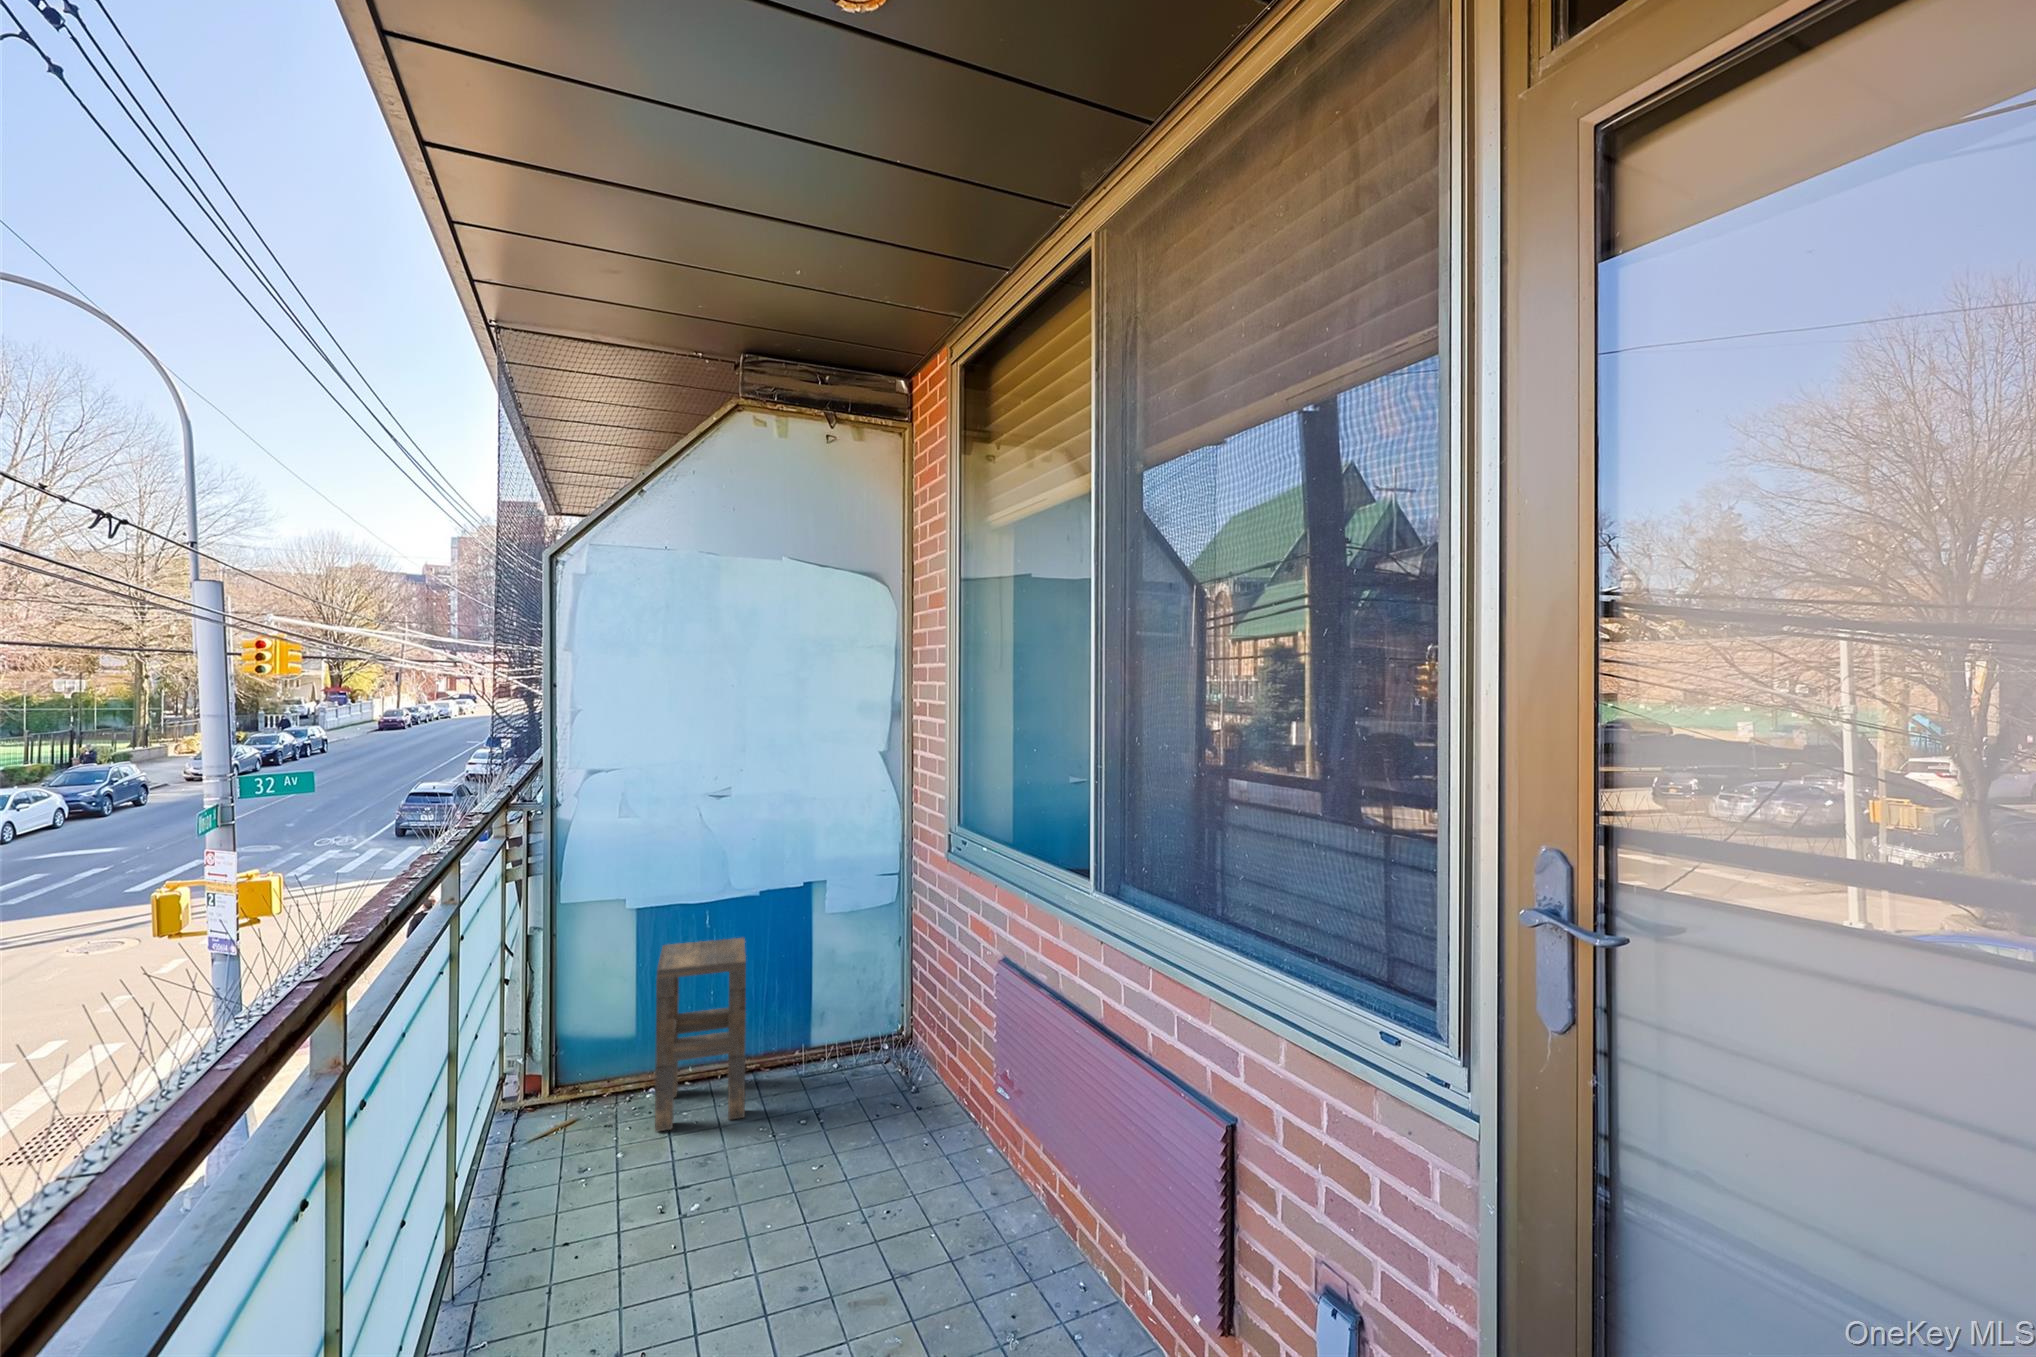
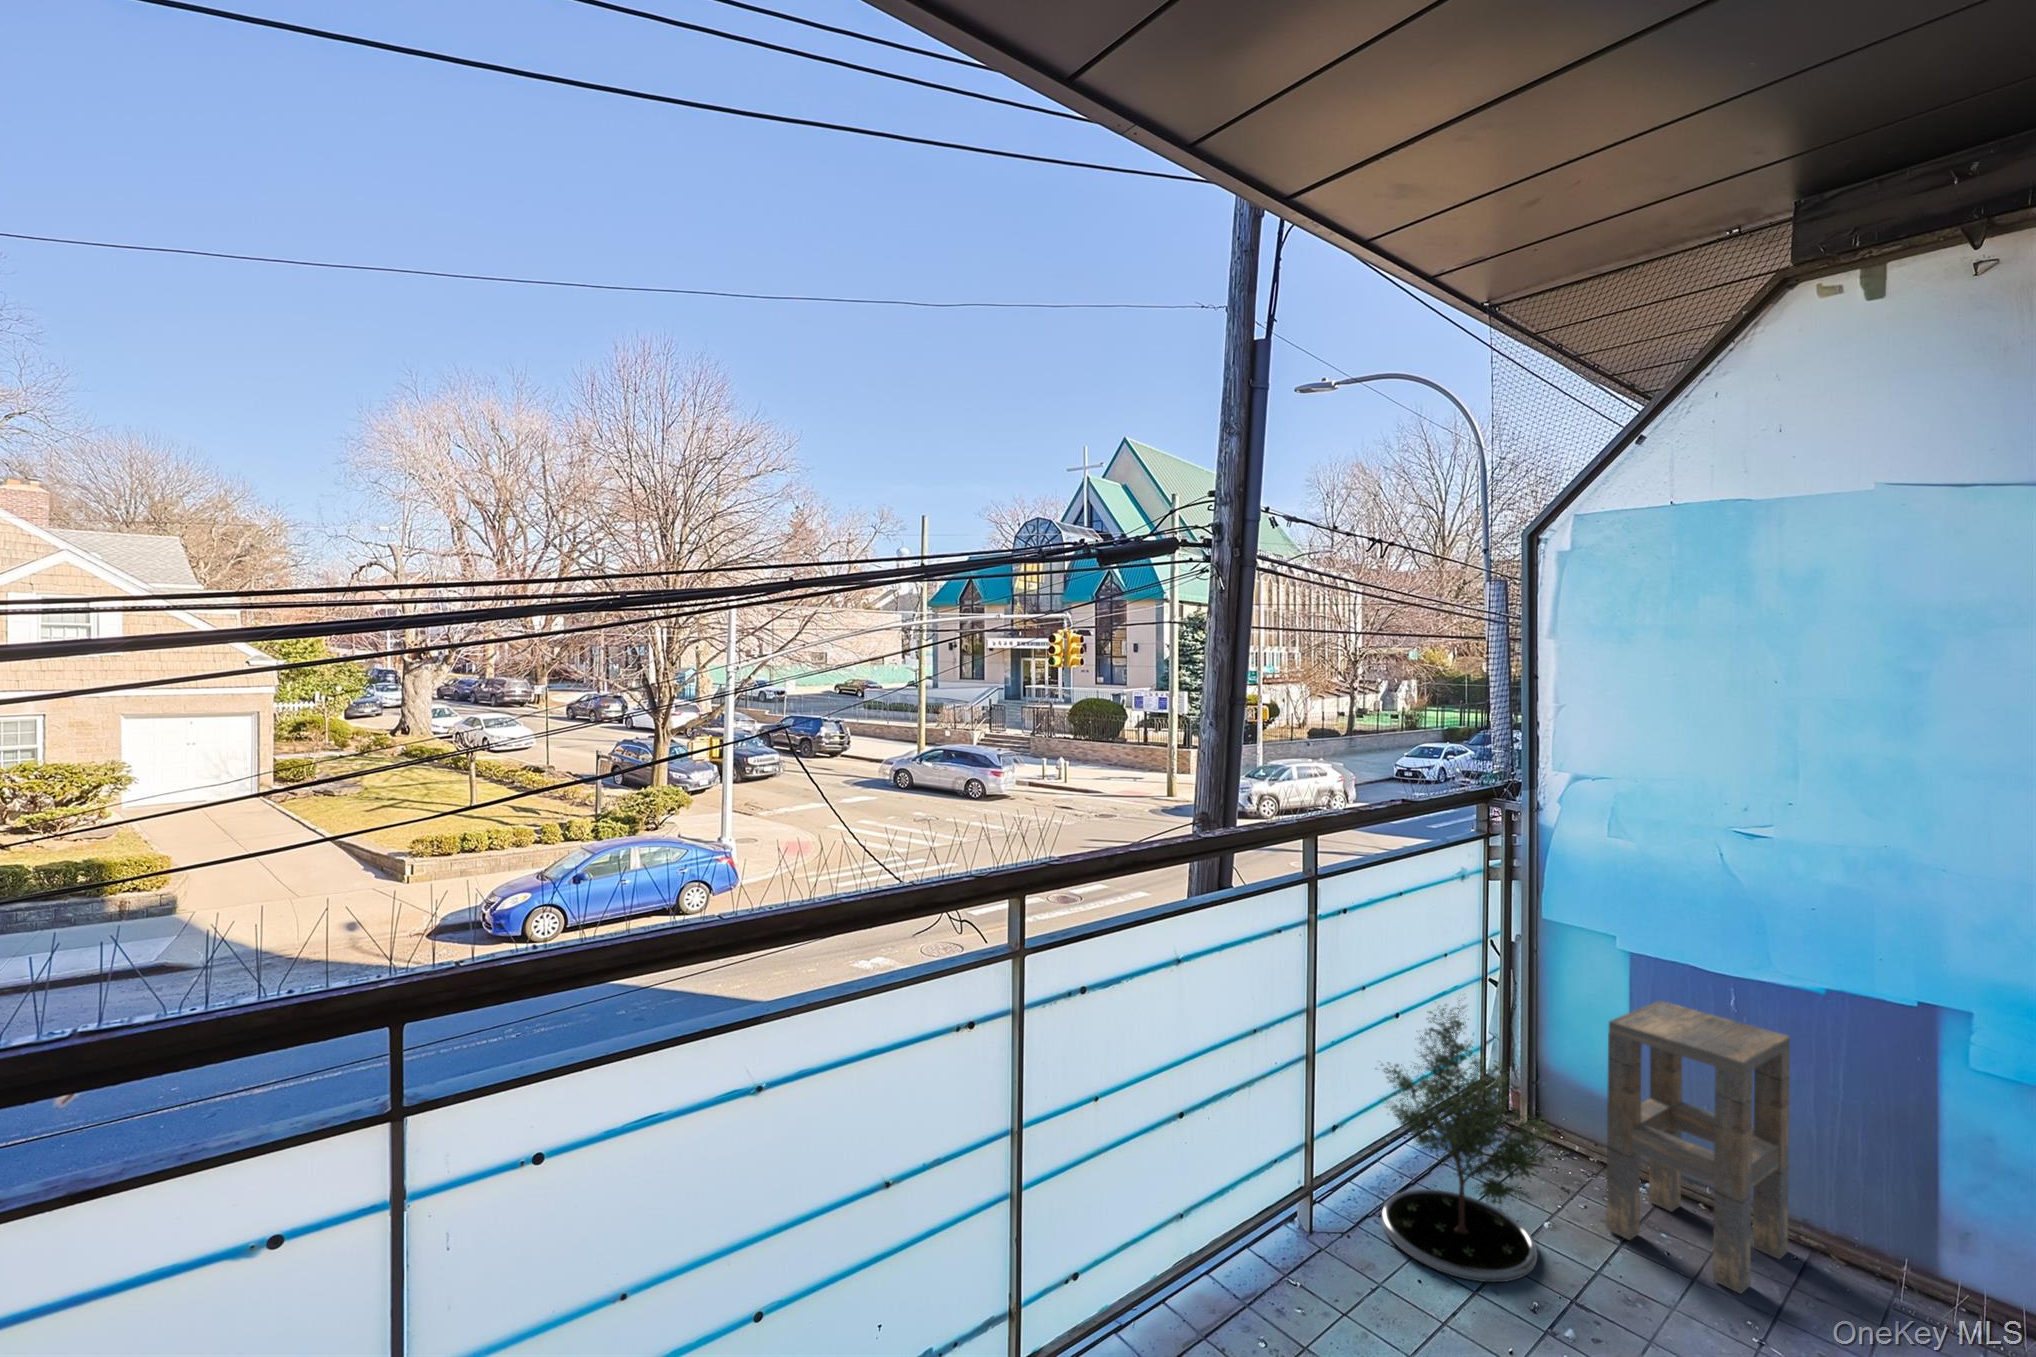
potted tree: none [487,986,662,1249] -> present [1375,1000,1562,1282]

